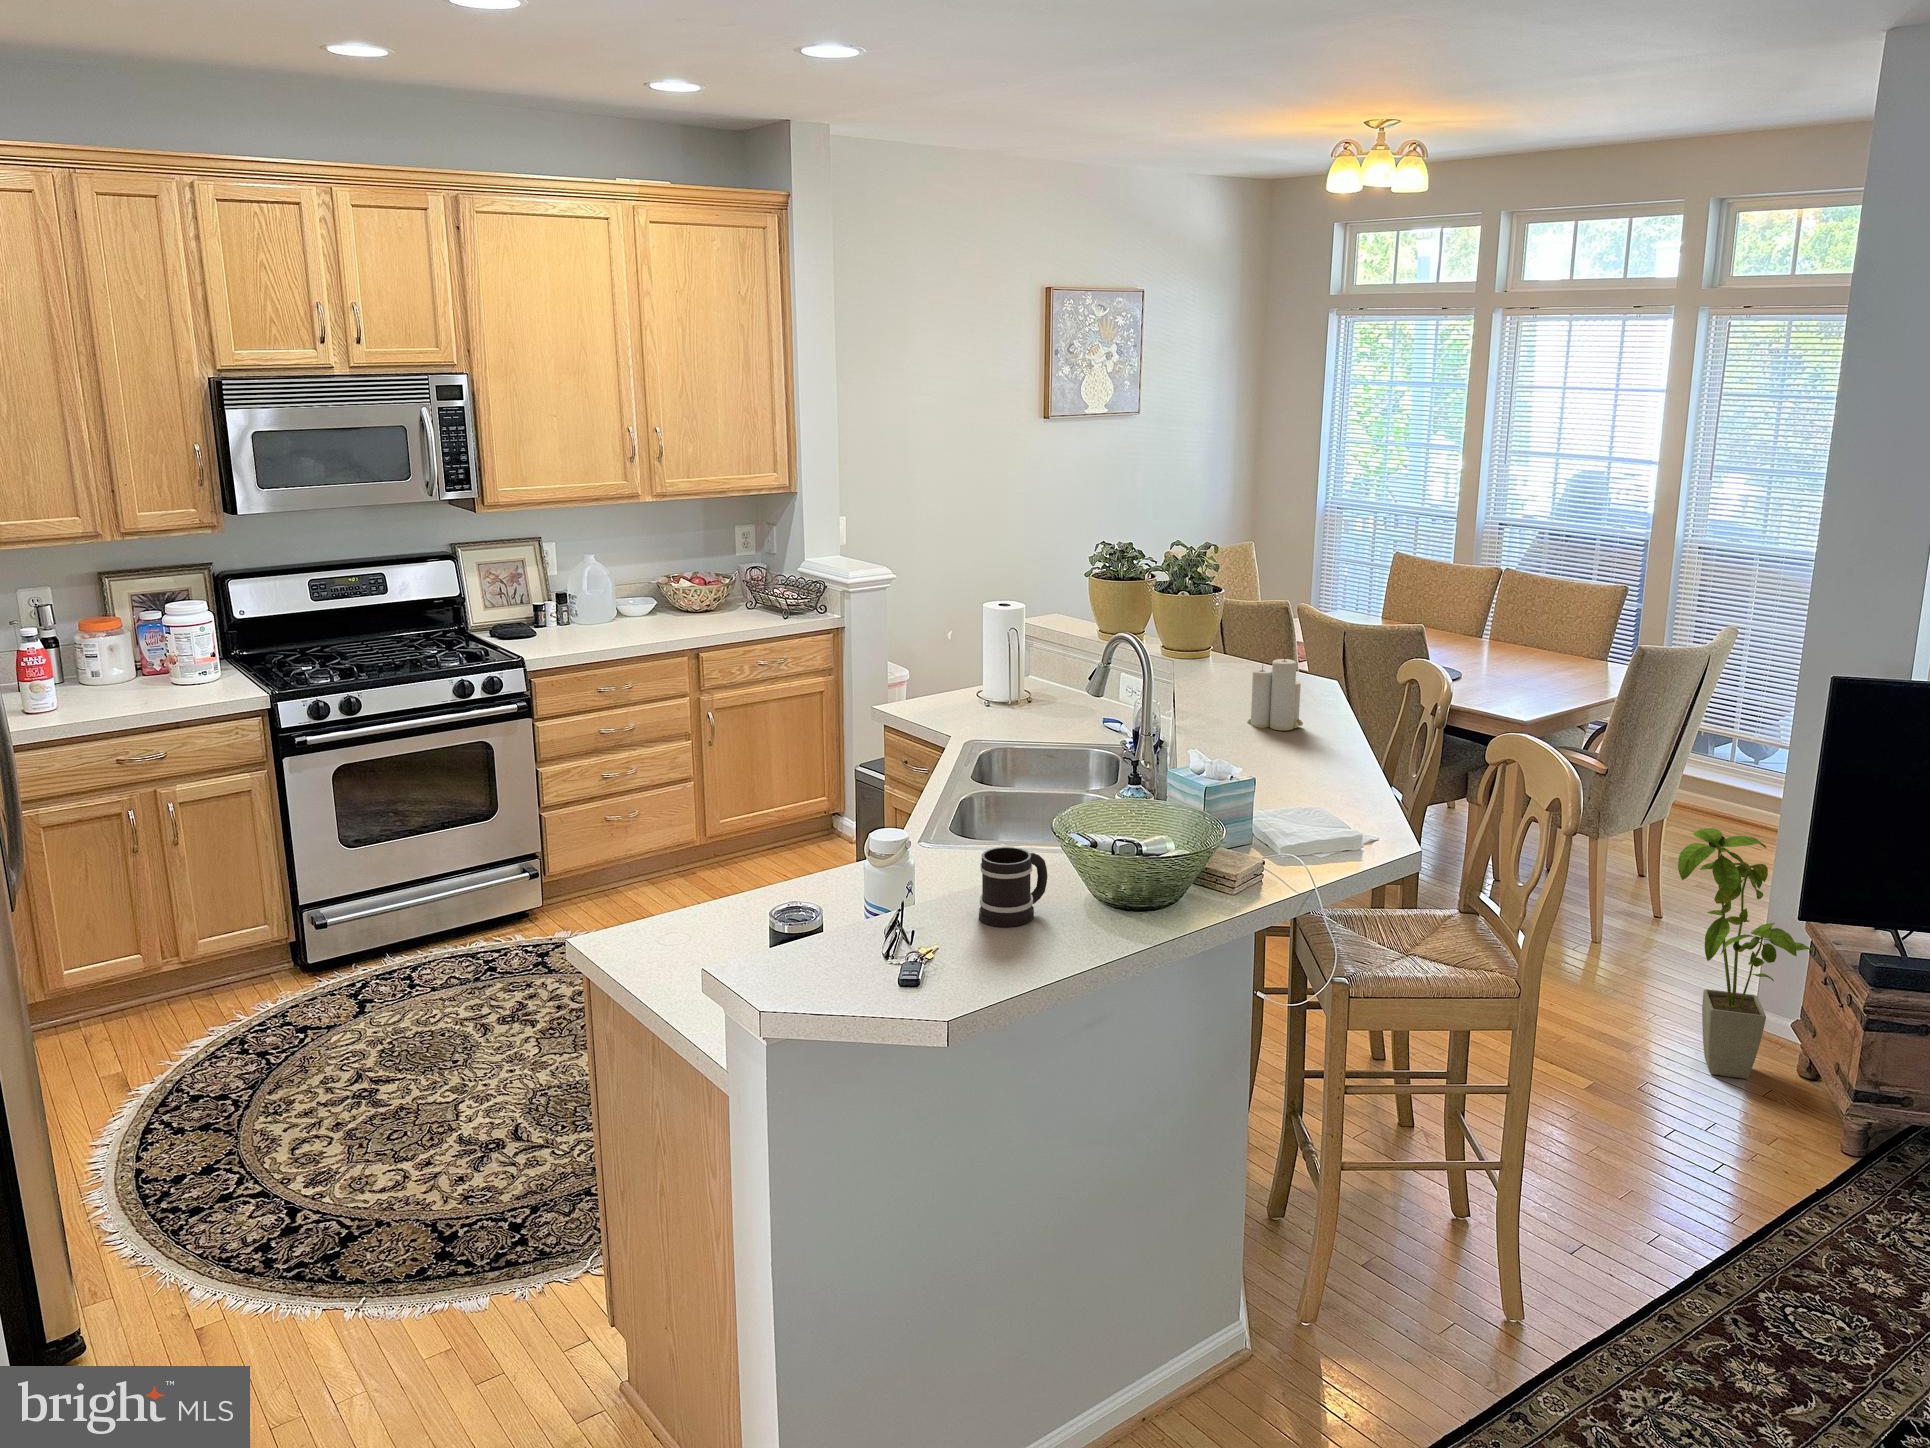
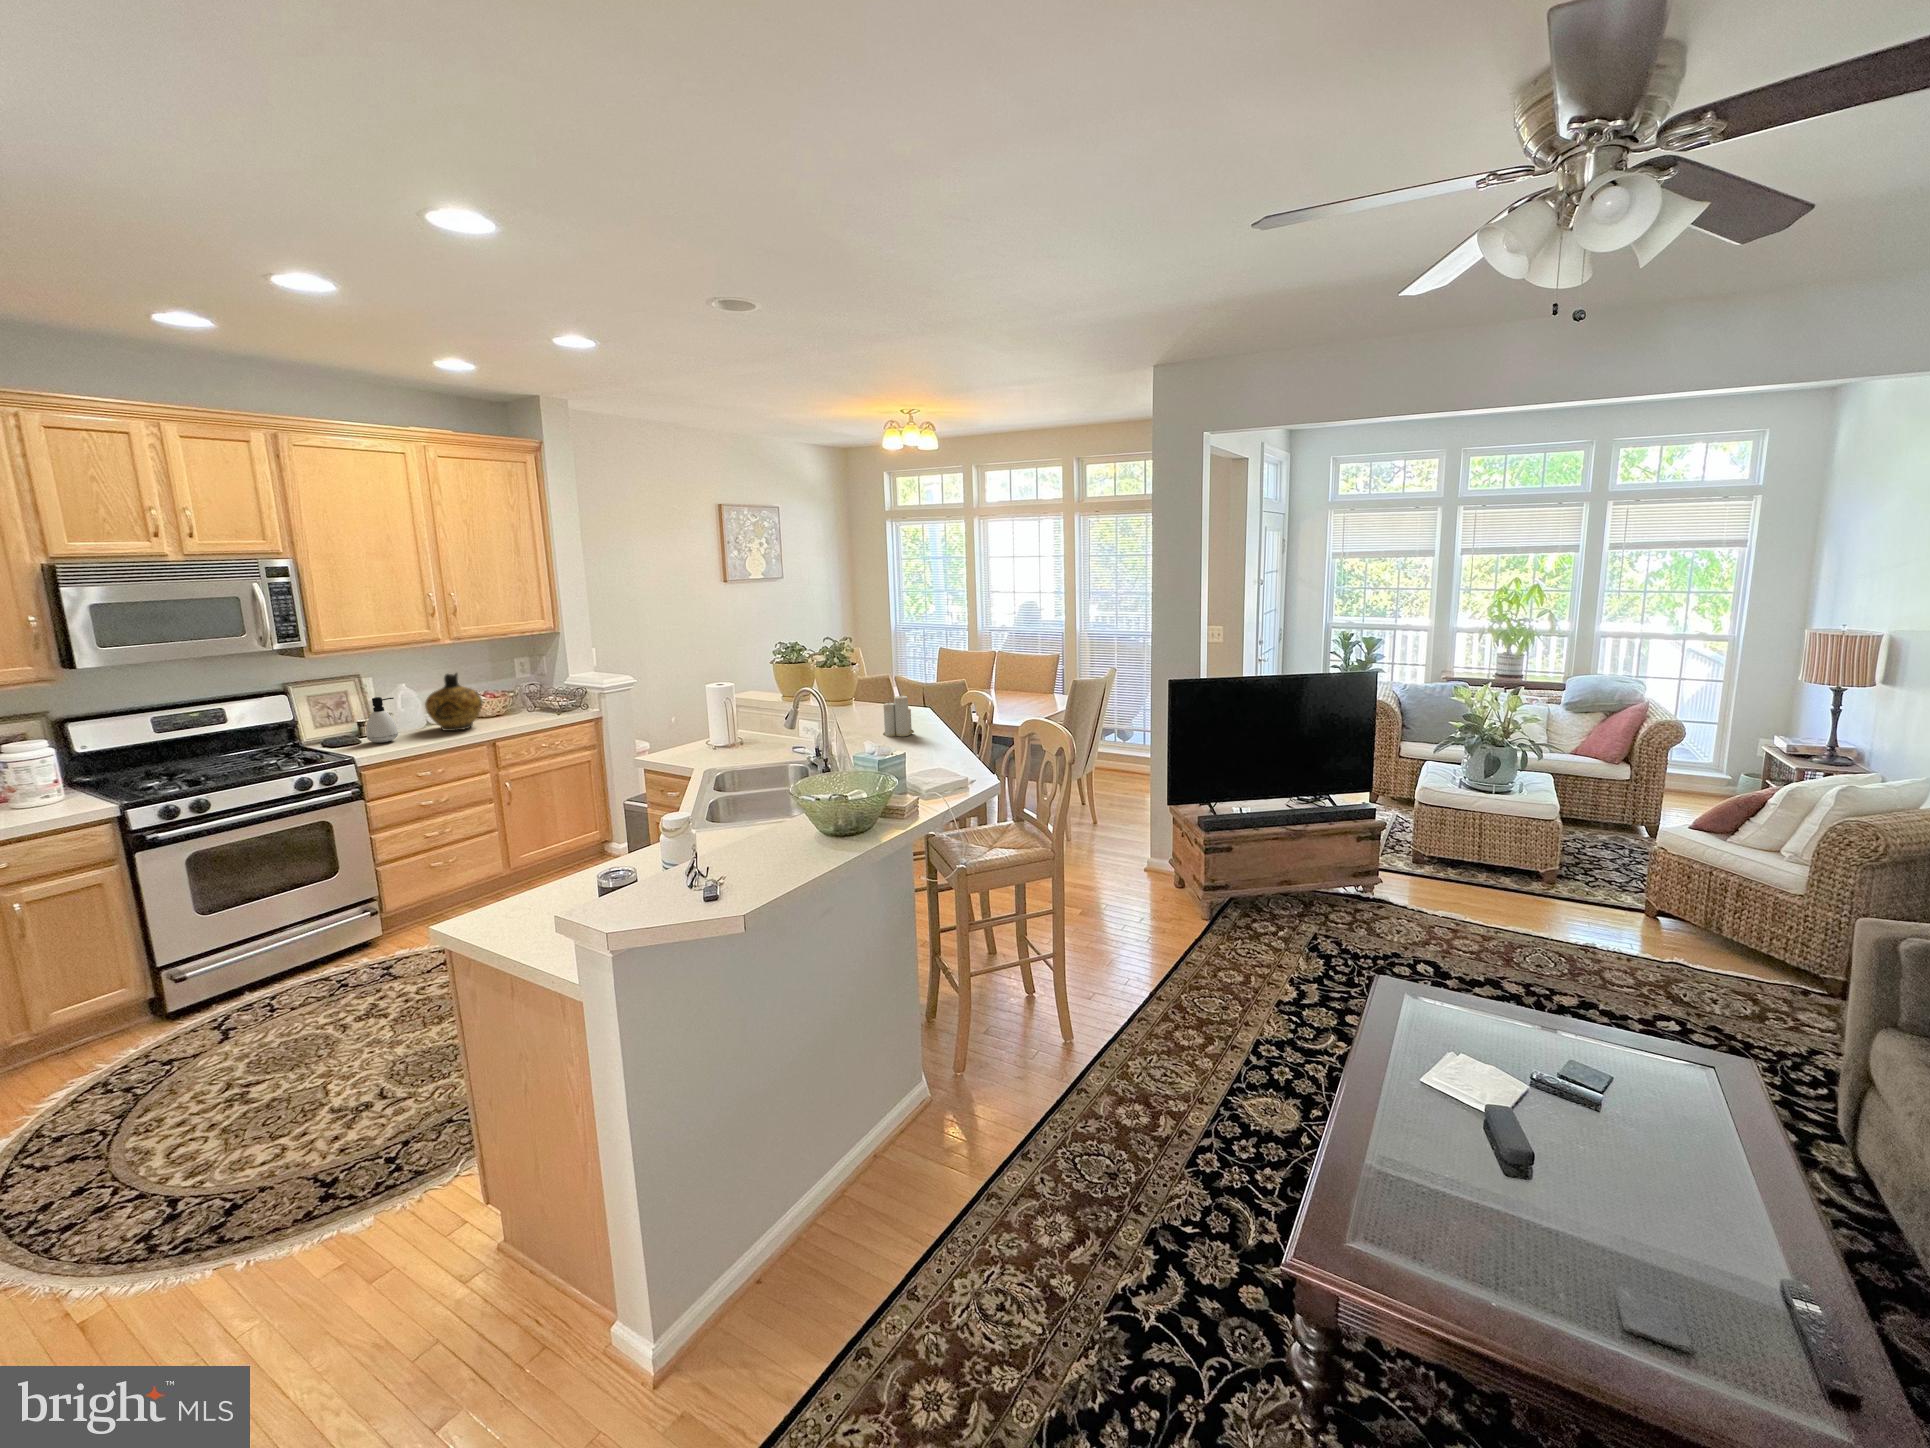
ceramic jug: none [609,546,680,631] -> present [425,673,482,731]
soap dispenser: none [537,575,574,640] -> present [366,697,398,743]
house plant: present [1678,828,1814,1079] -> none [1108,765,1174,892]
mug: present [979,847,1048,927] -> none [749,810,792,860]

